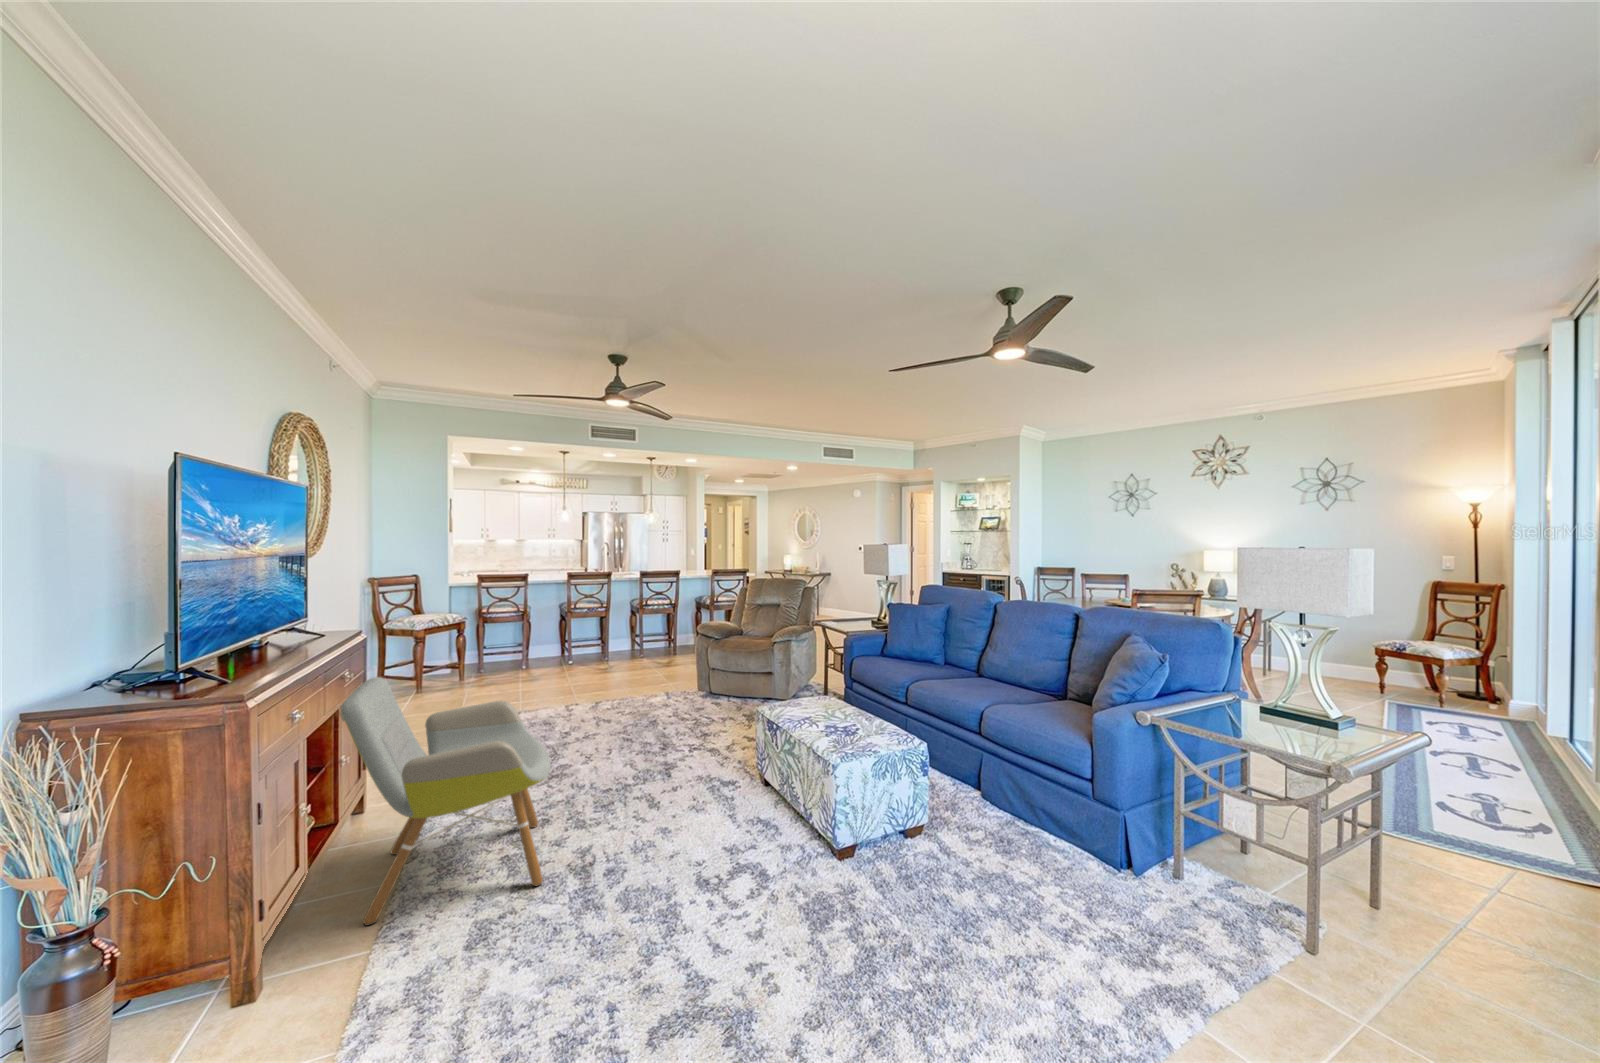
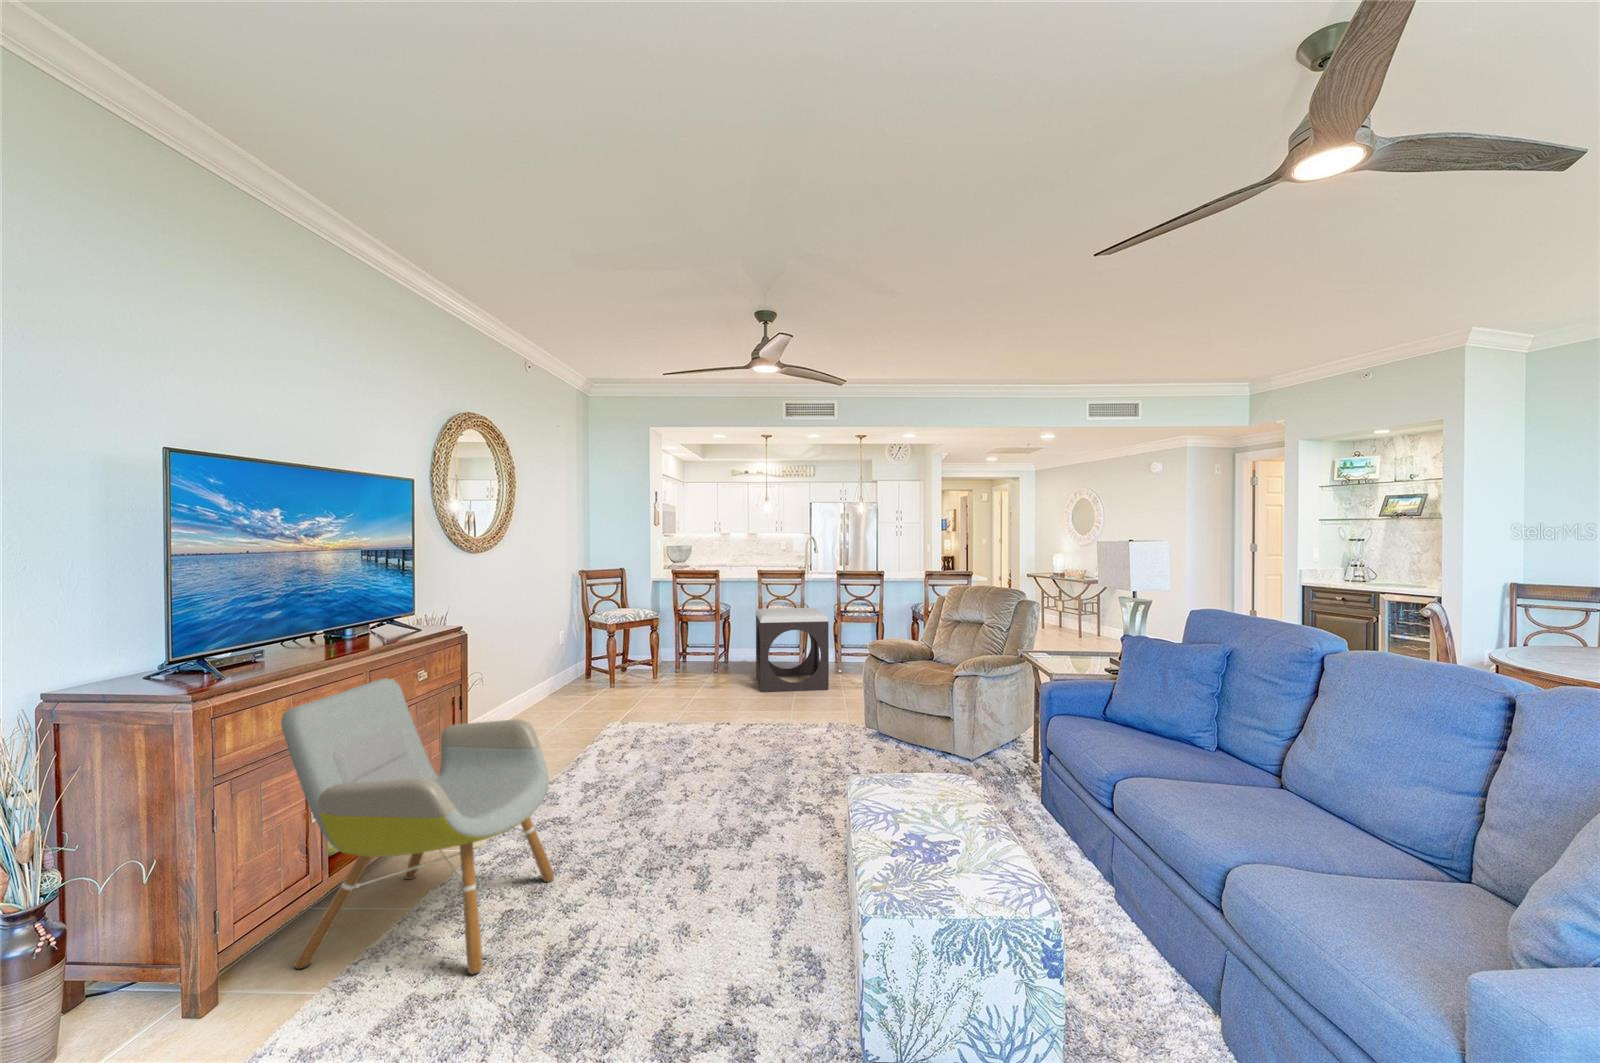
footstool: none [567,604,641,678] -> present [756,608,829,692]

